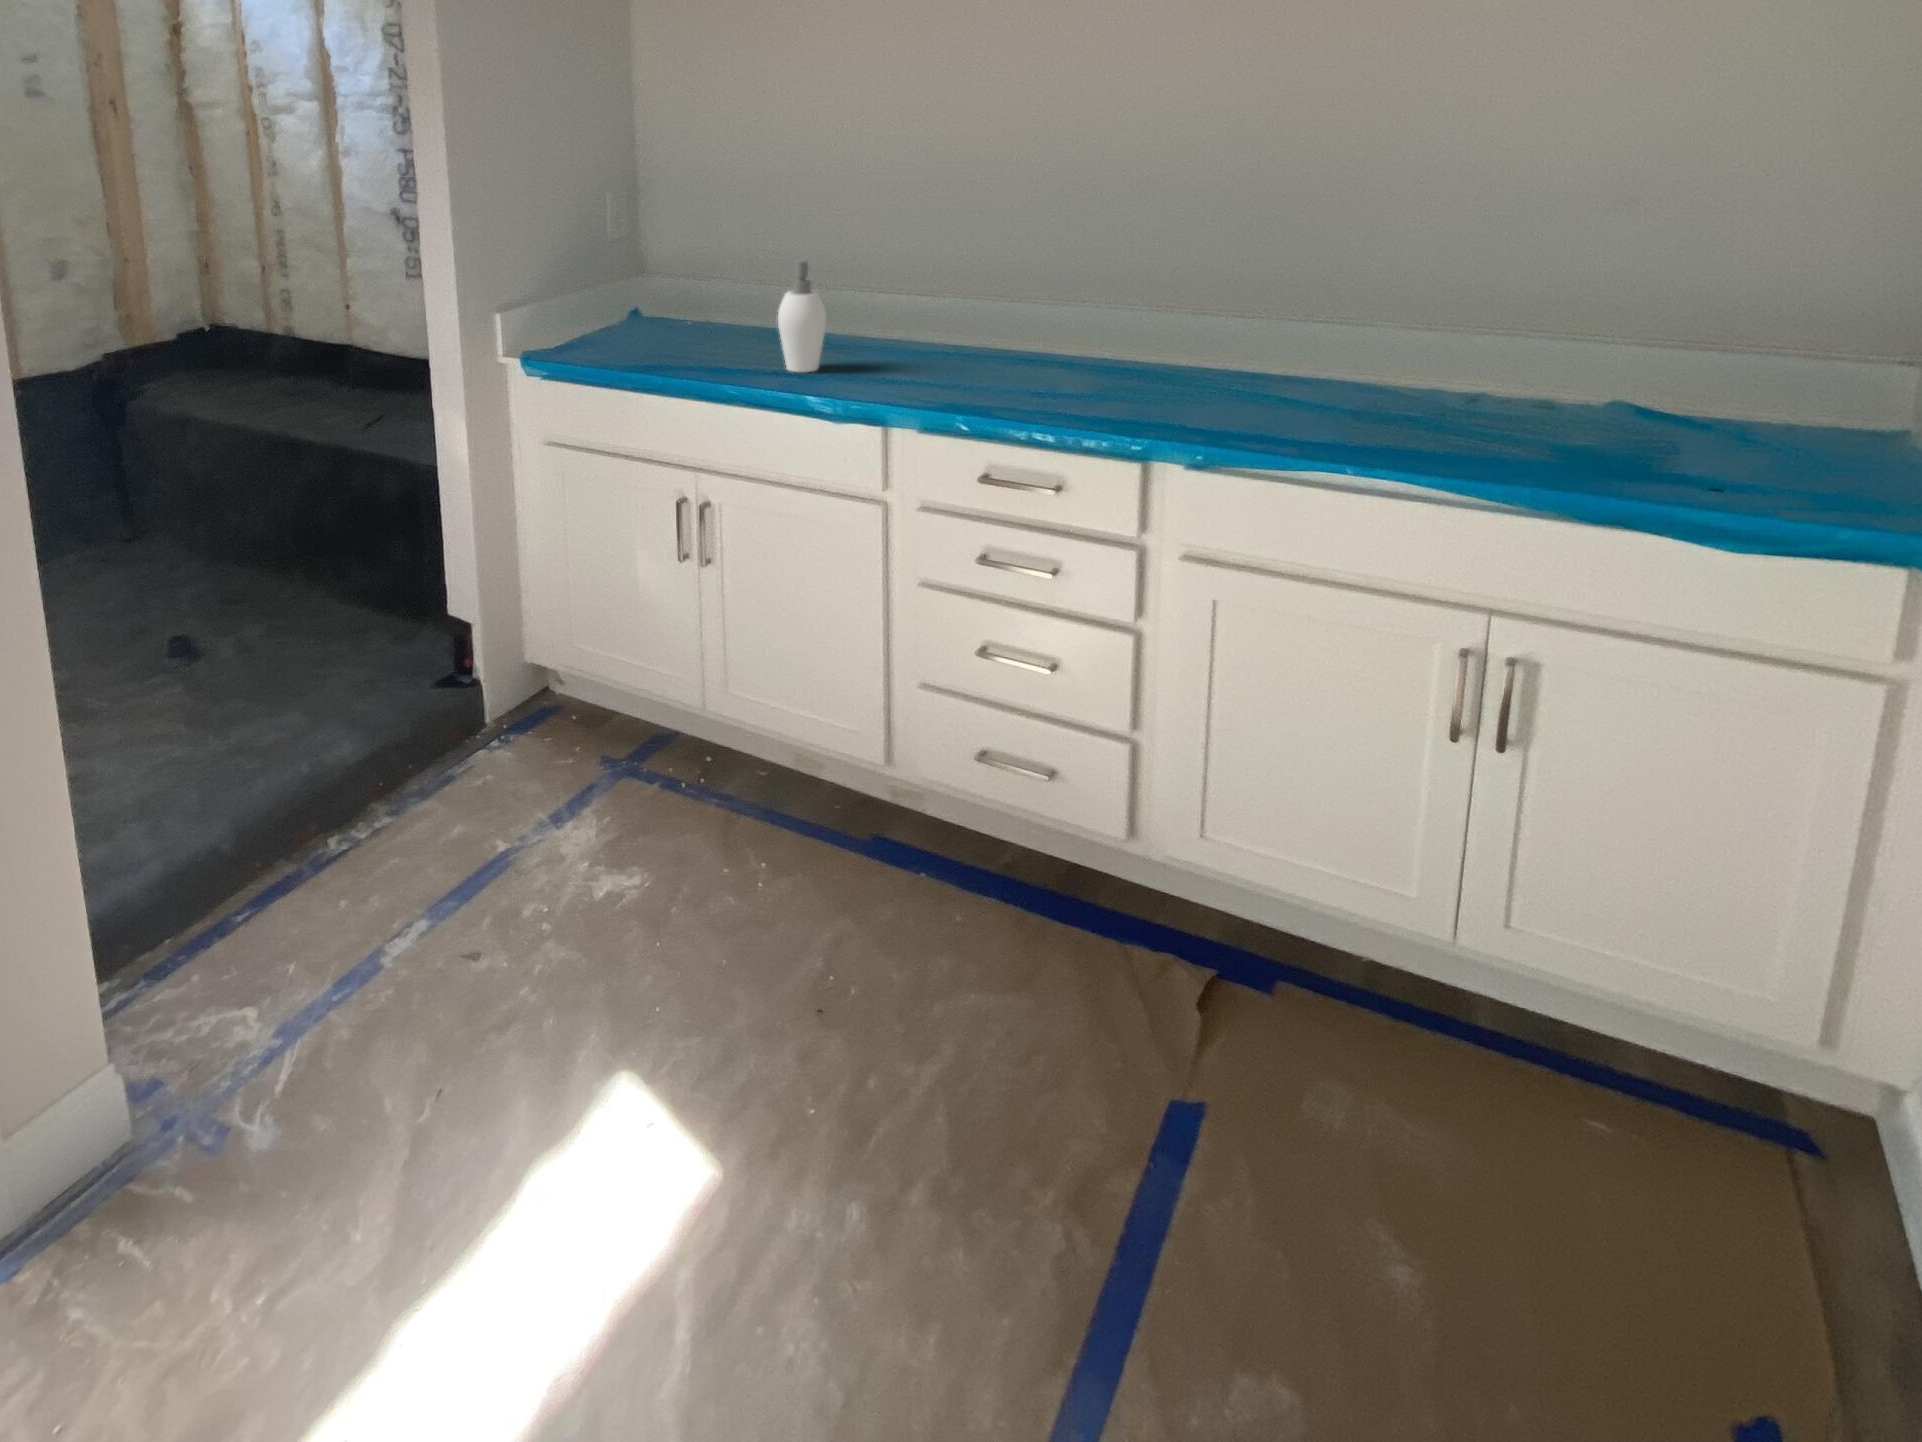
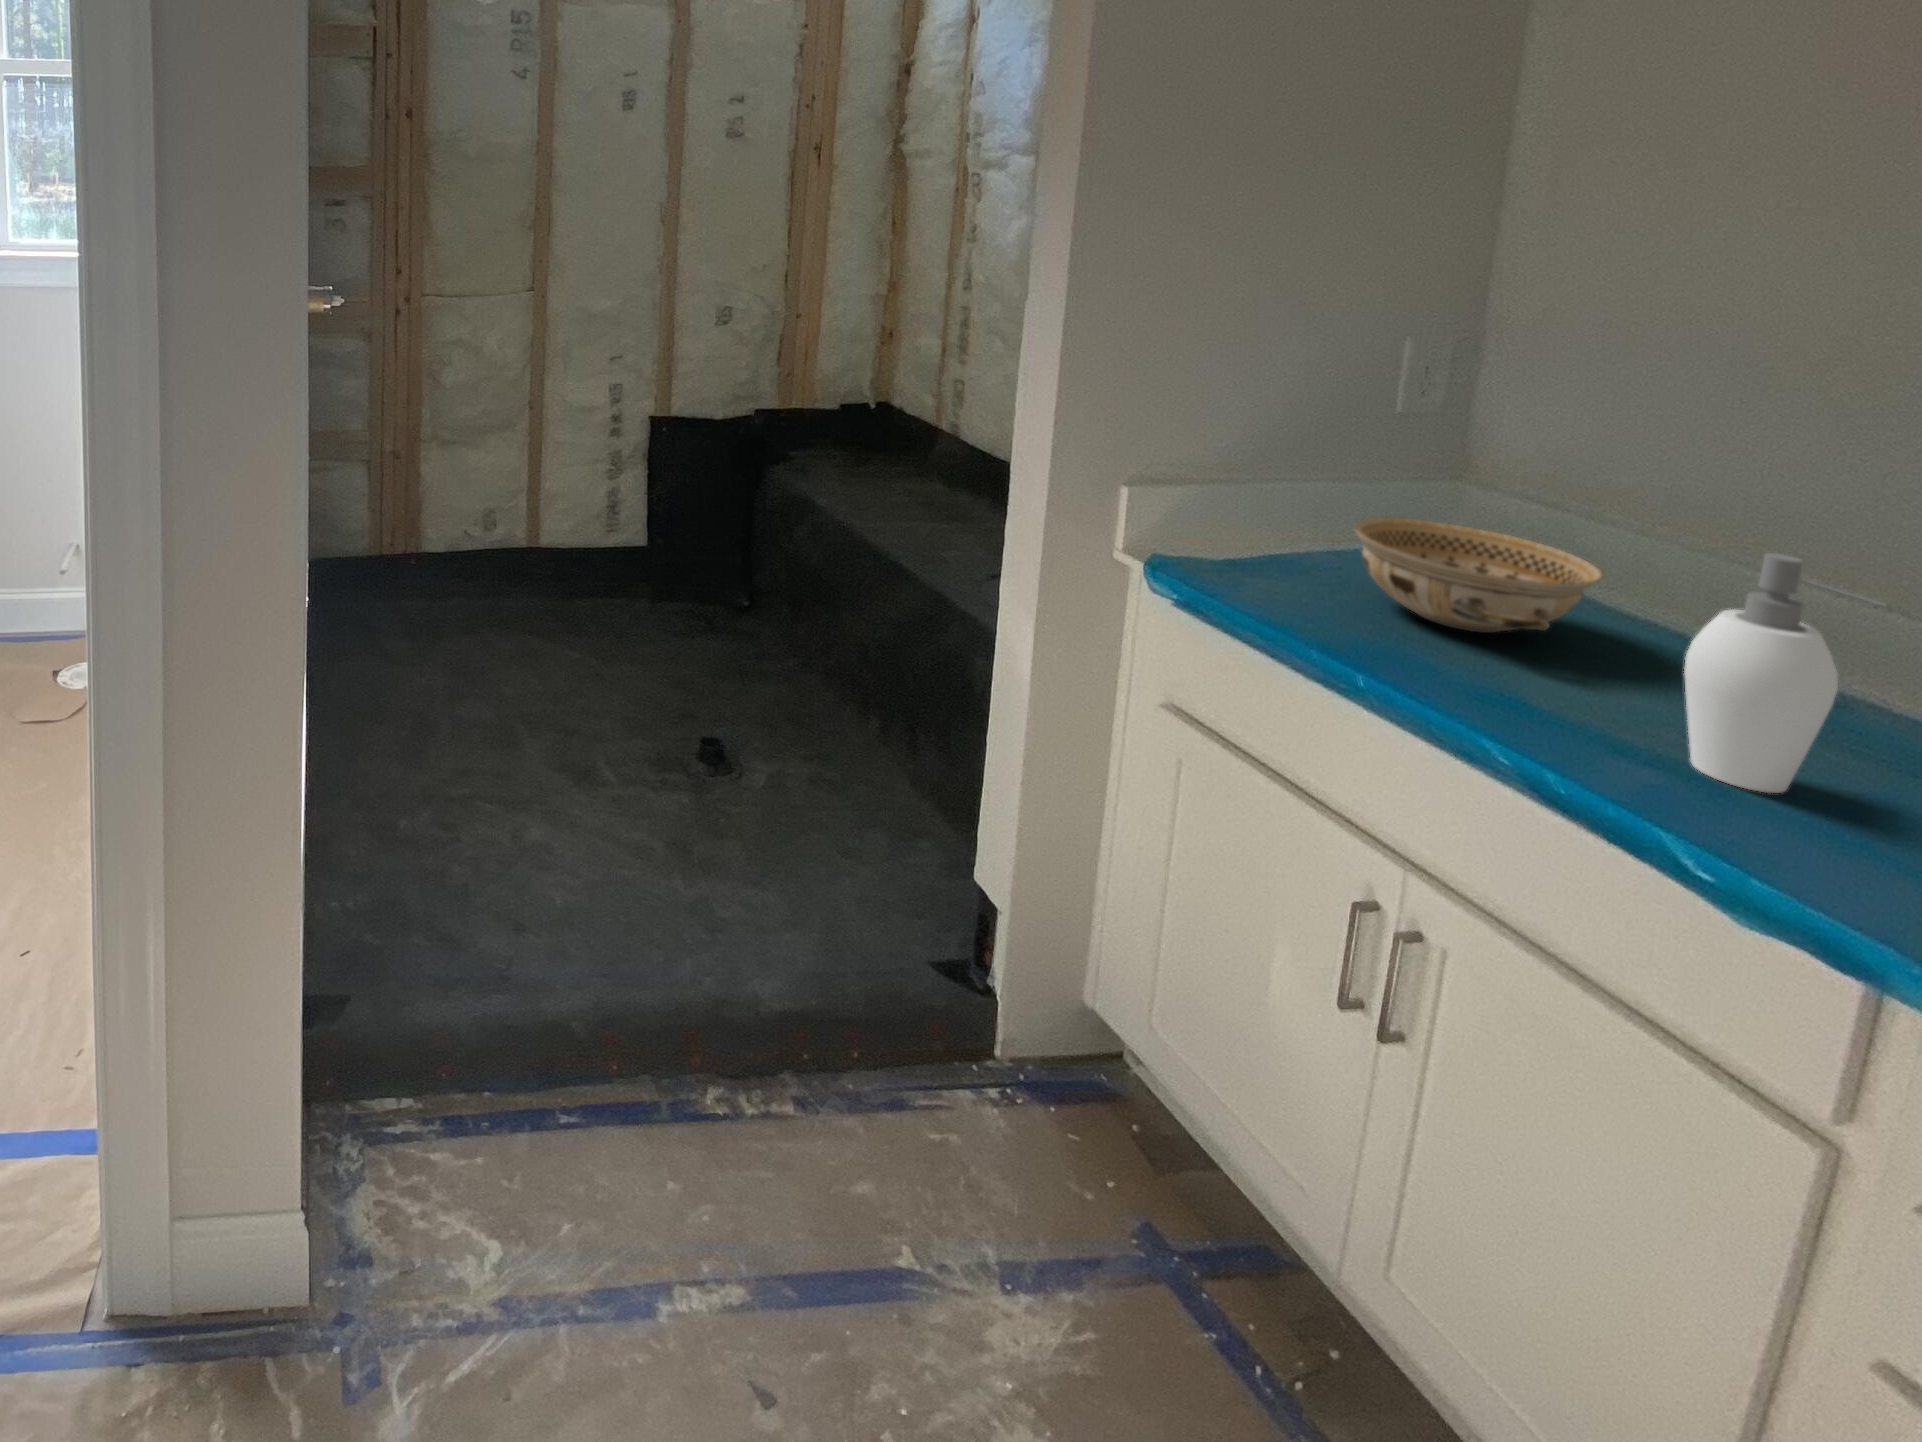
ceramic bowl: none [620,292,727,347] -> present [1354,517,1603,633]

